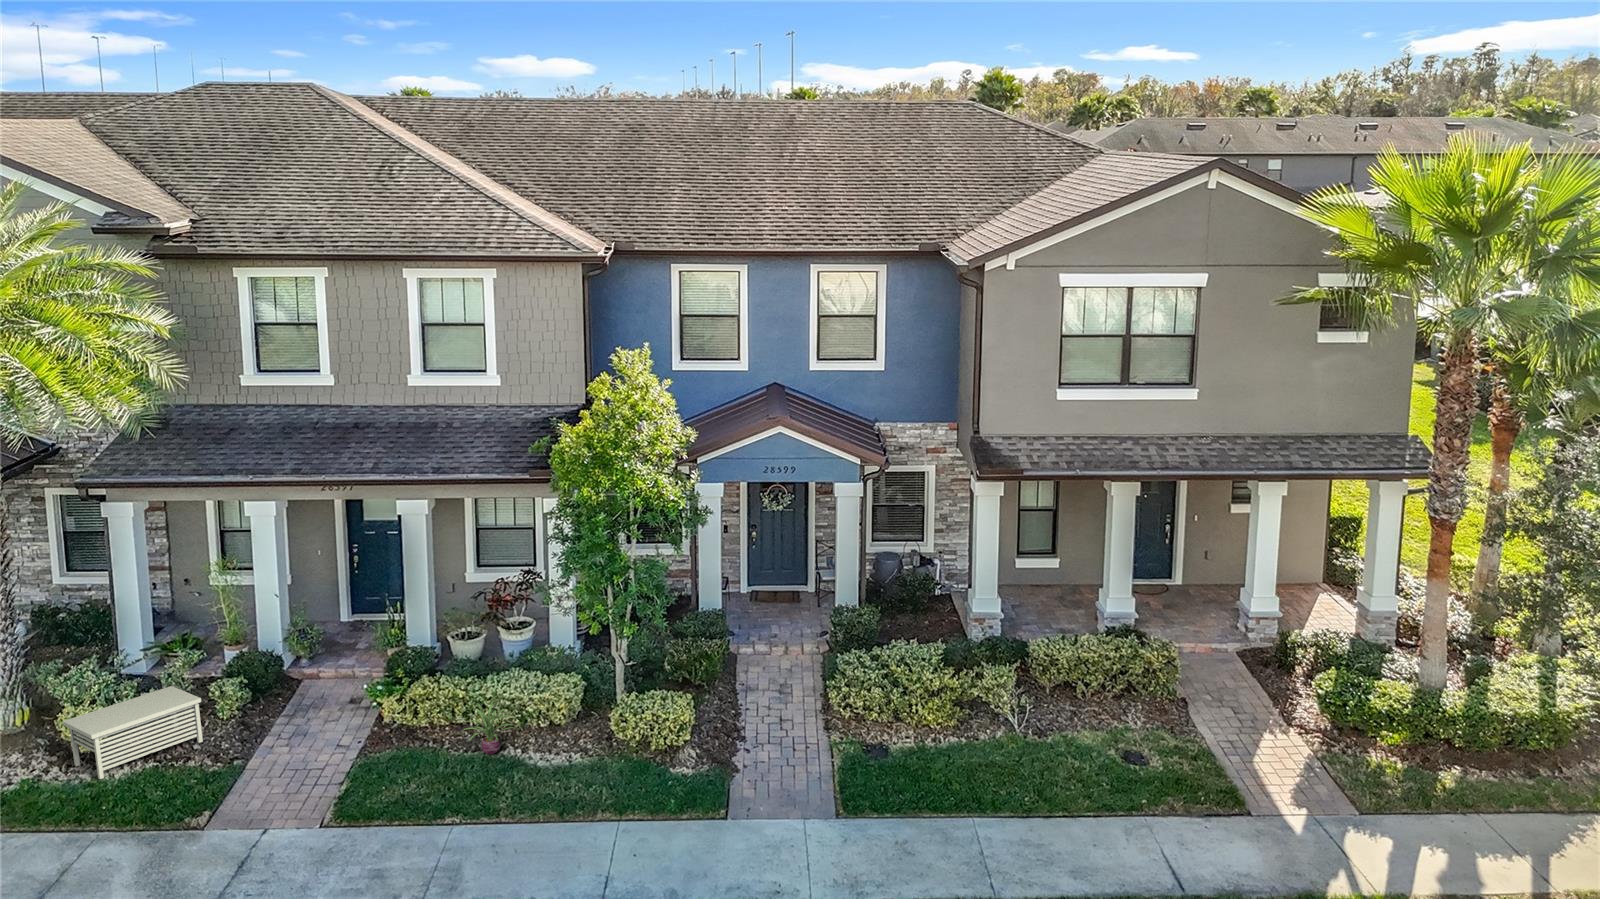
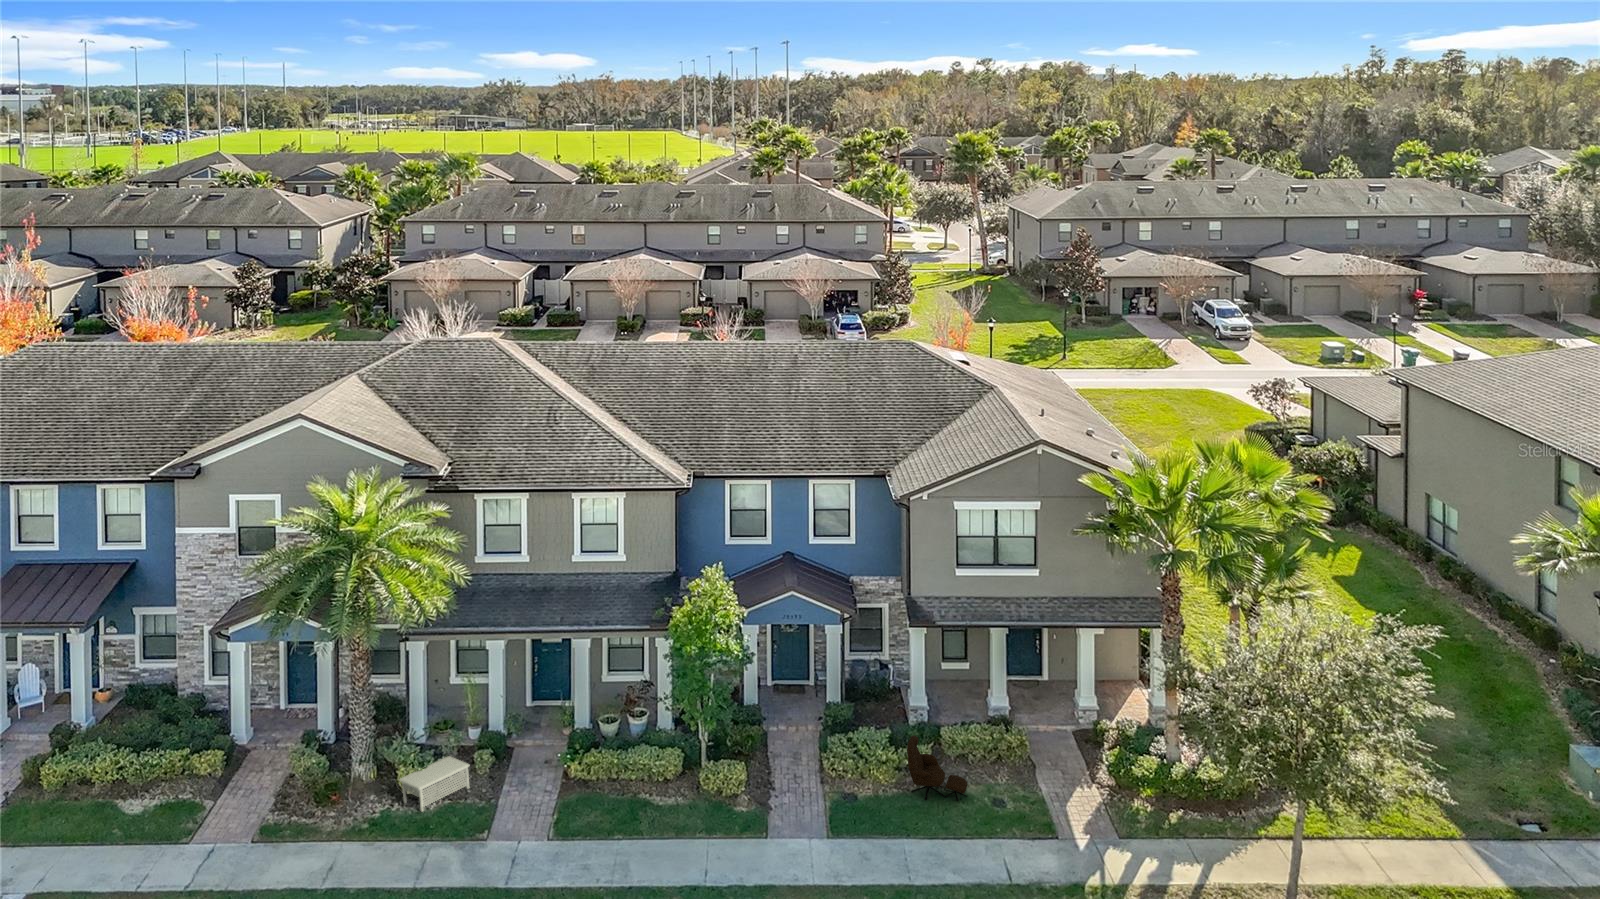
lounge chair: none [980,644,1087,757] -> present [907,736,967,801]
decorative plant: present [464,701,514,754] -> none [617,767,649,798]

